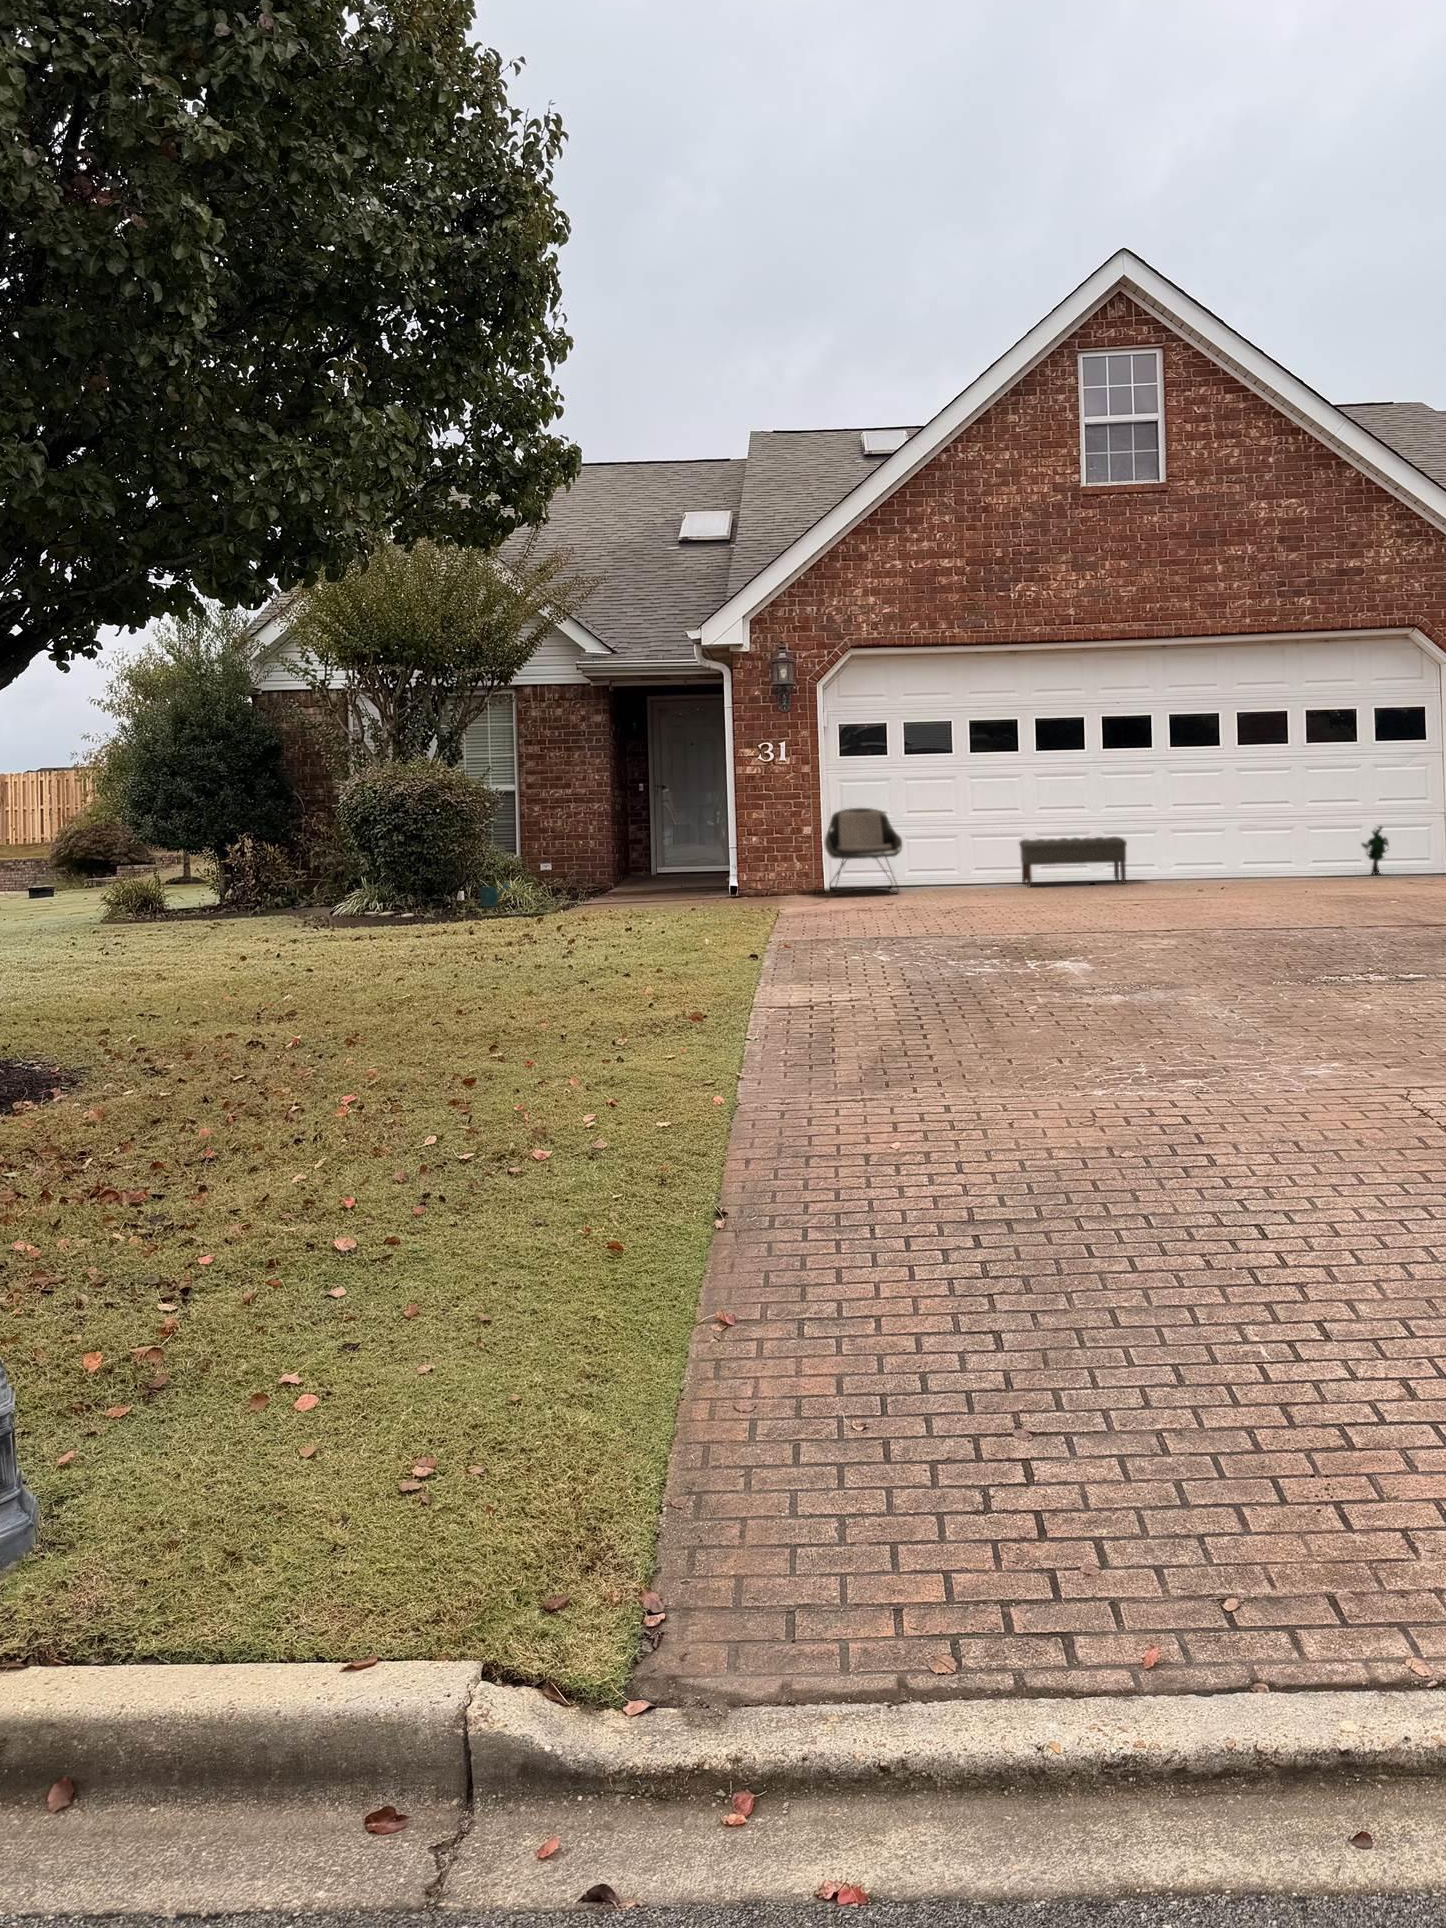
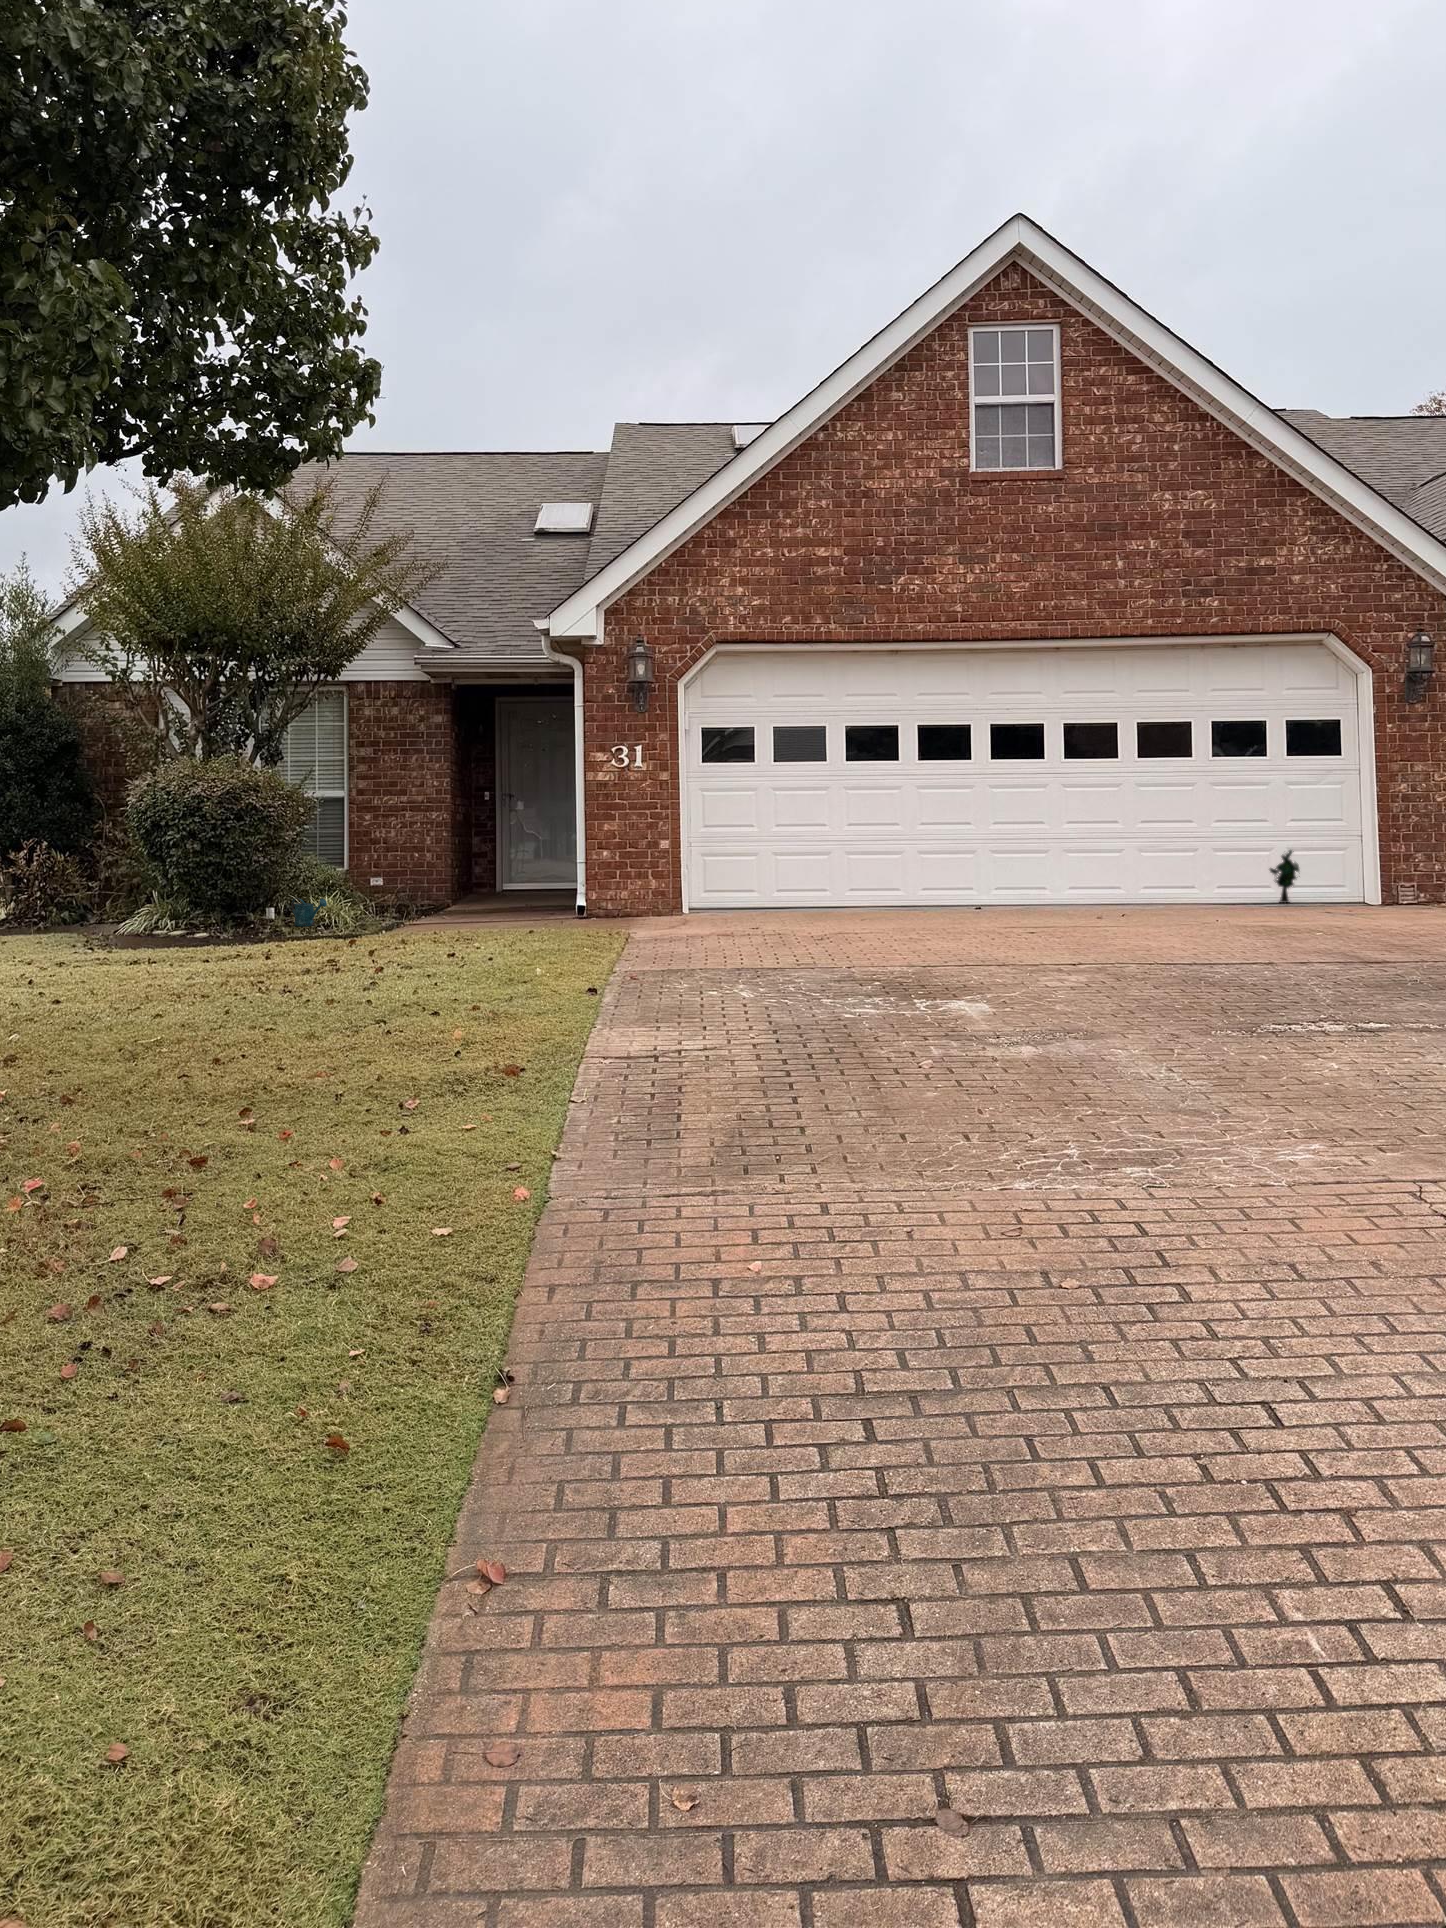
lounge chair: present [825,808,902,896] -> none [681,822,766,919]
bench: present [1019,837,1127,887] -> none [895,857,1014,912]

